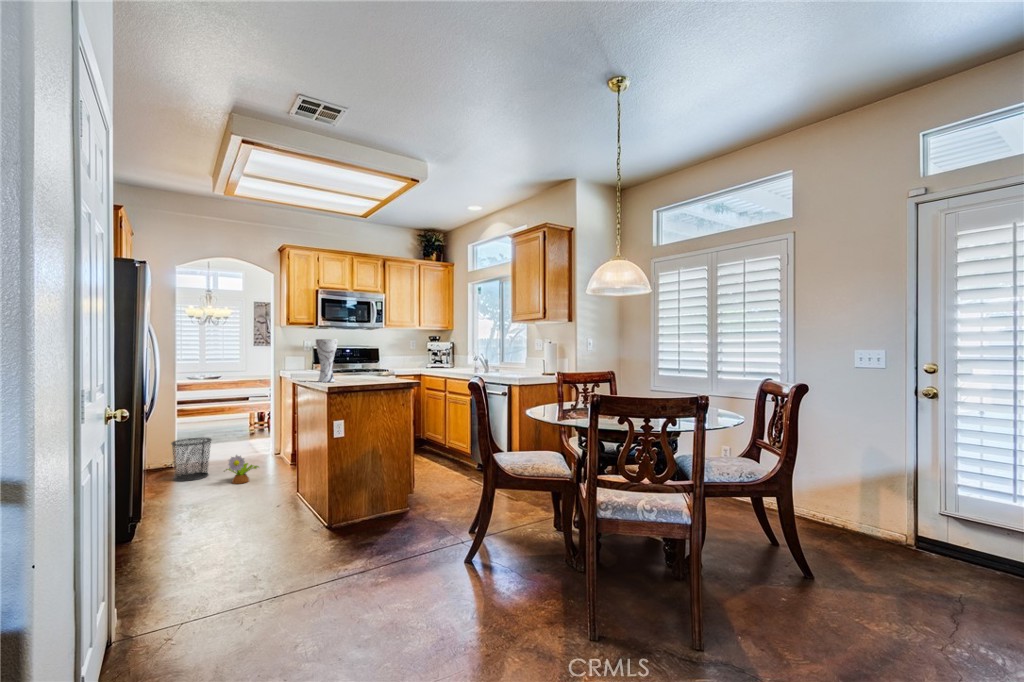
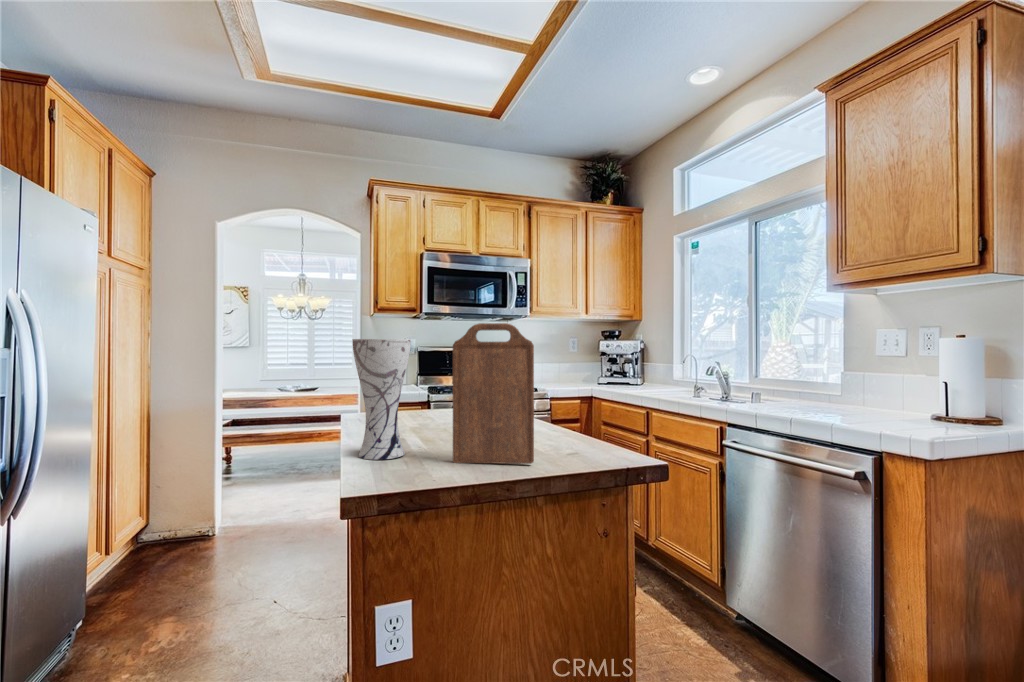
cutting board: none [354,334,384,383] -> present [453,323,534,464]
trash can: present [171,438,211,481] -> none [172,505,242,589]
decorative plant: present [226,455,259,484] -> none [239,559,304,614]

